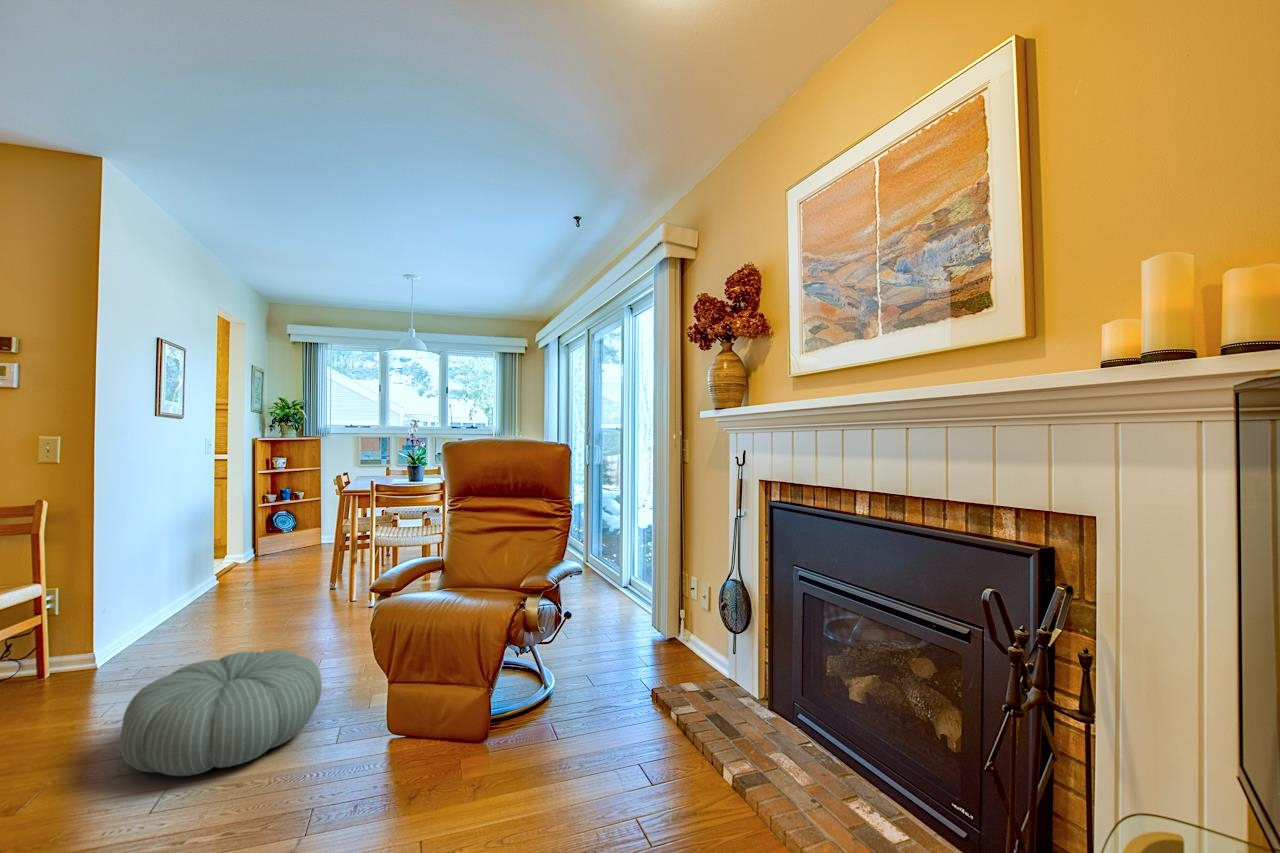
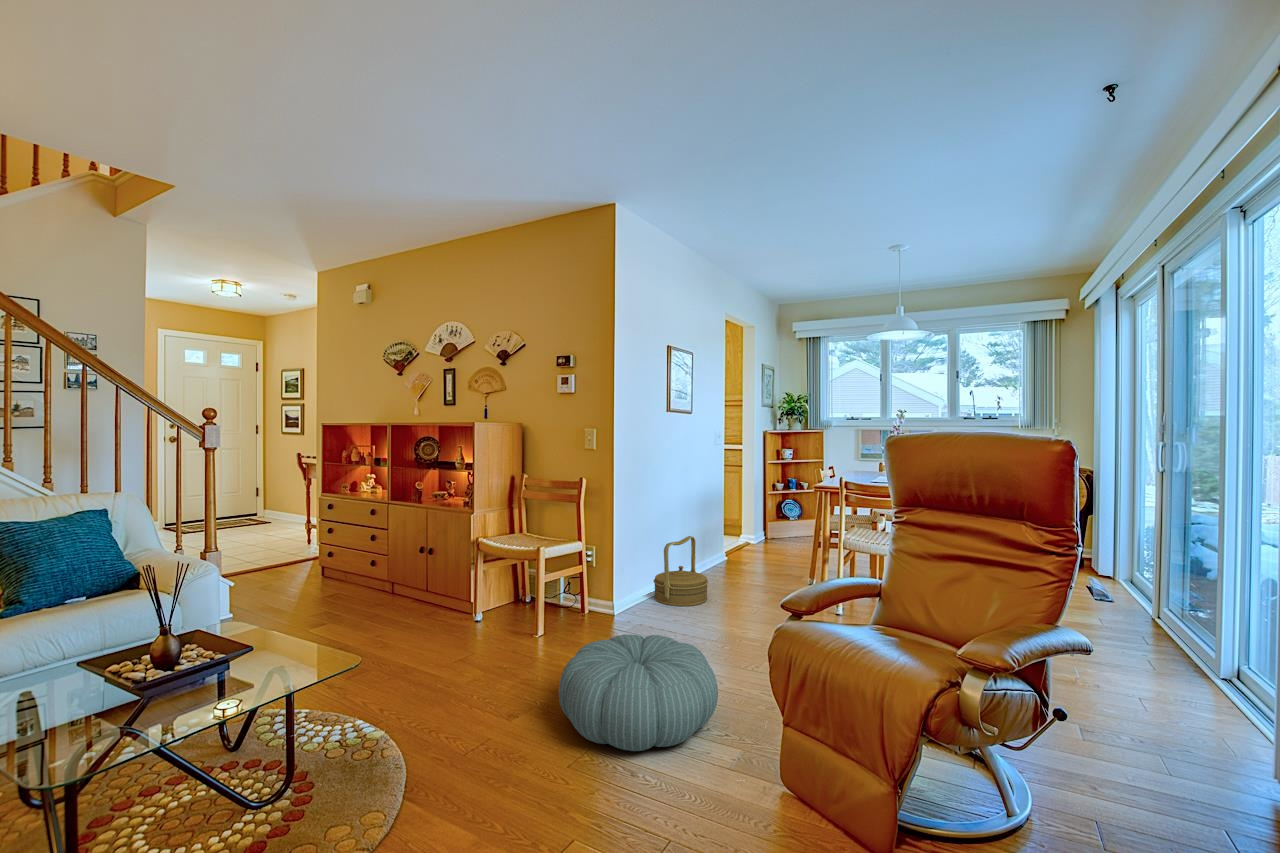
woven basket: none [146,558,227,641] -> present [654,536,708,606]

